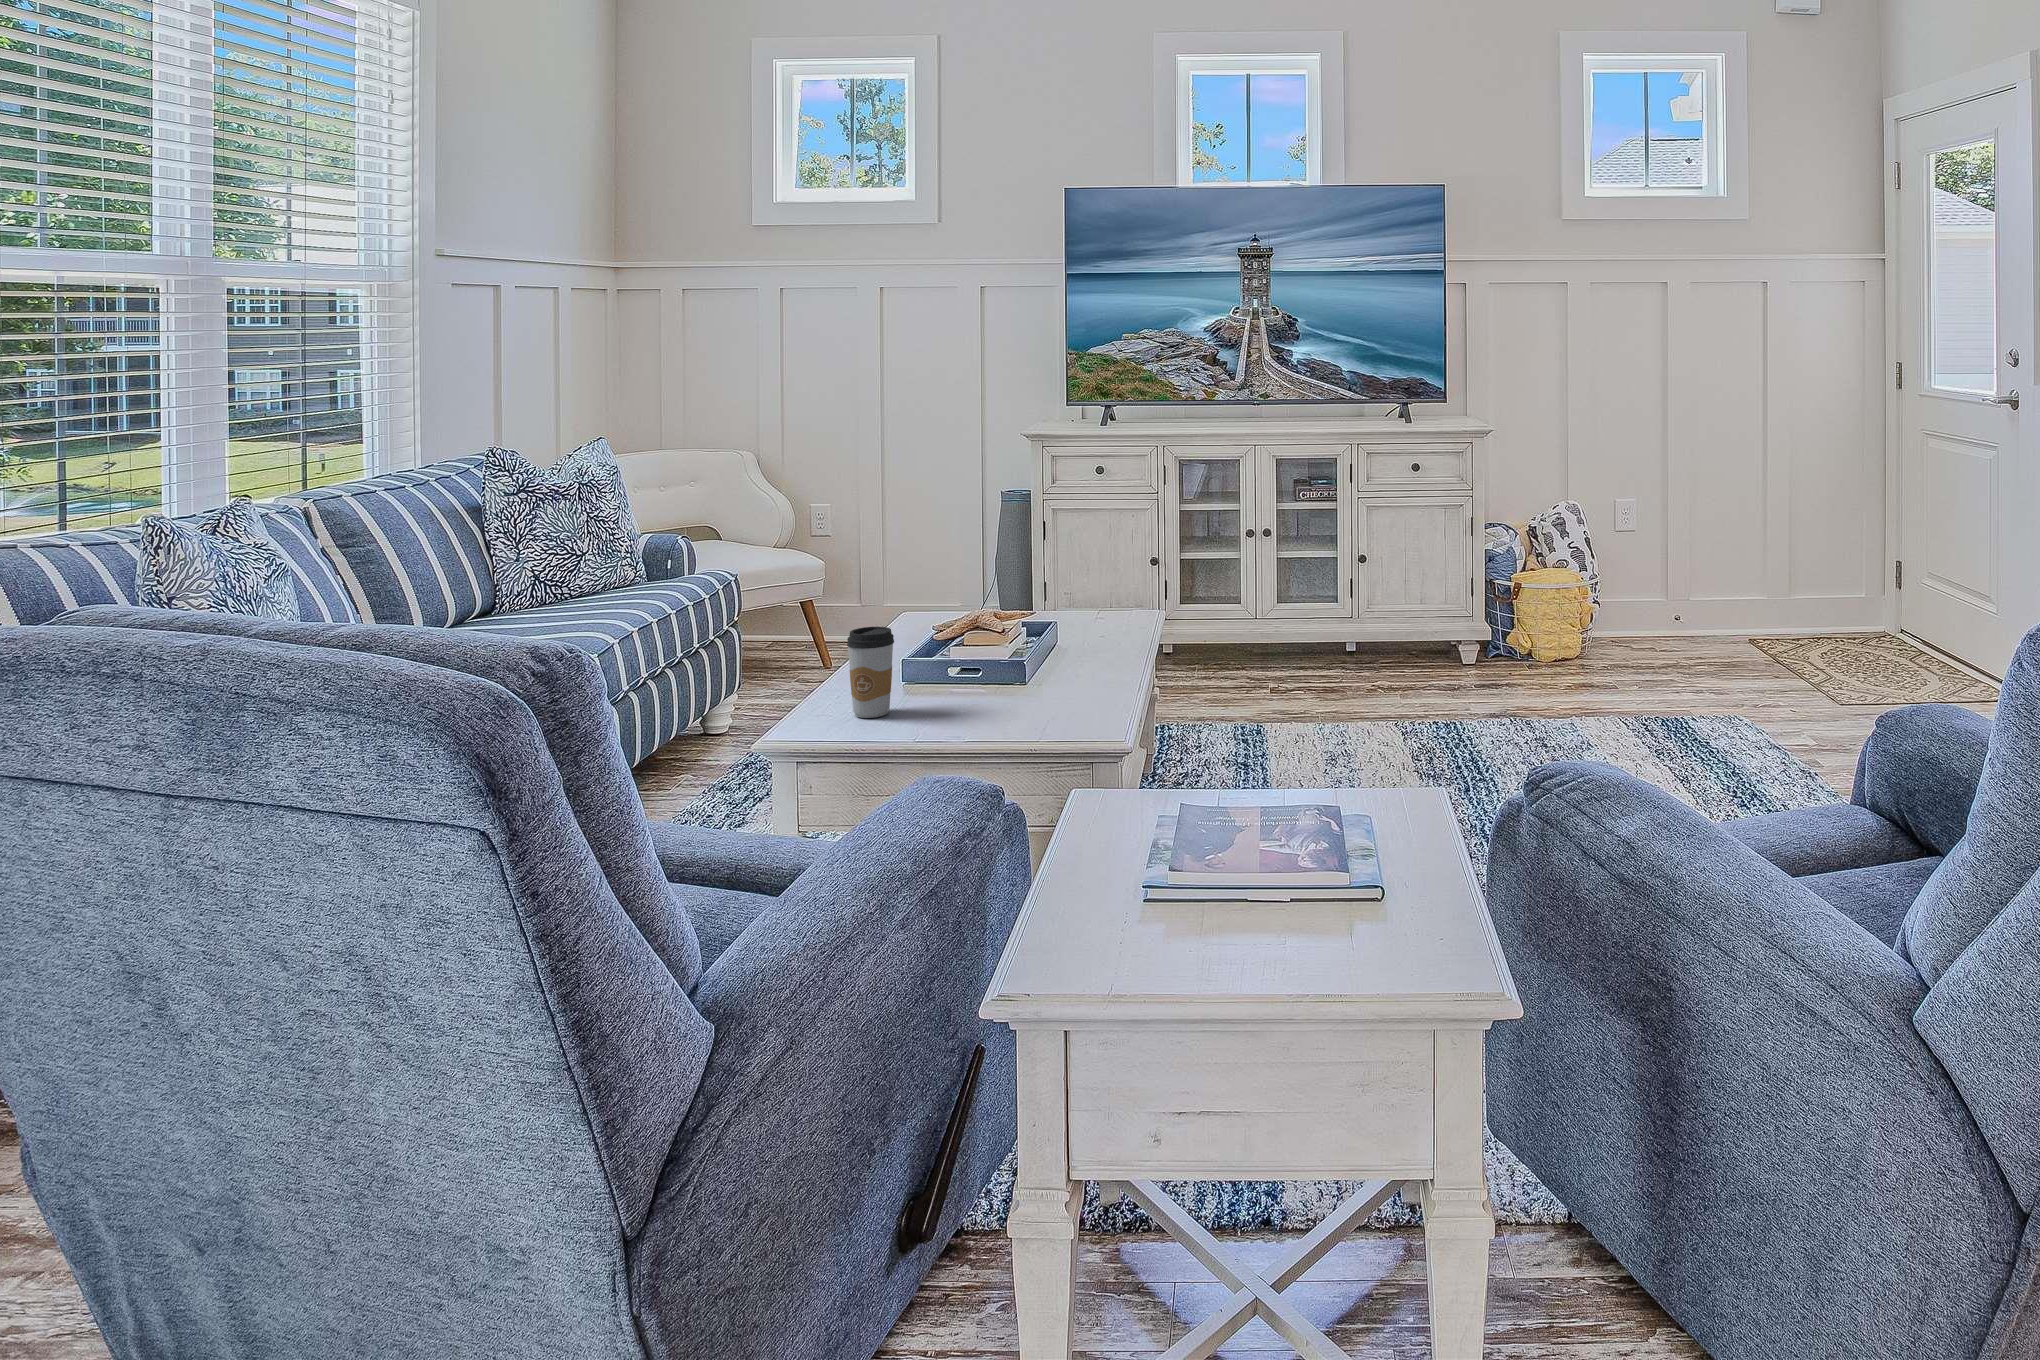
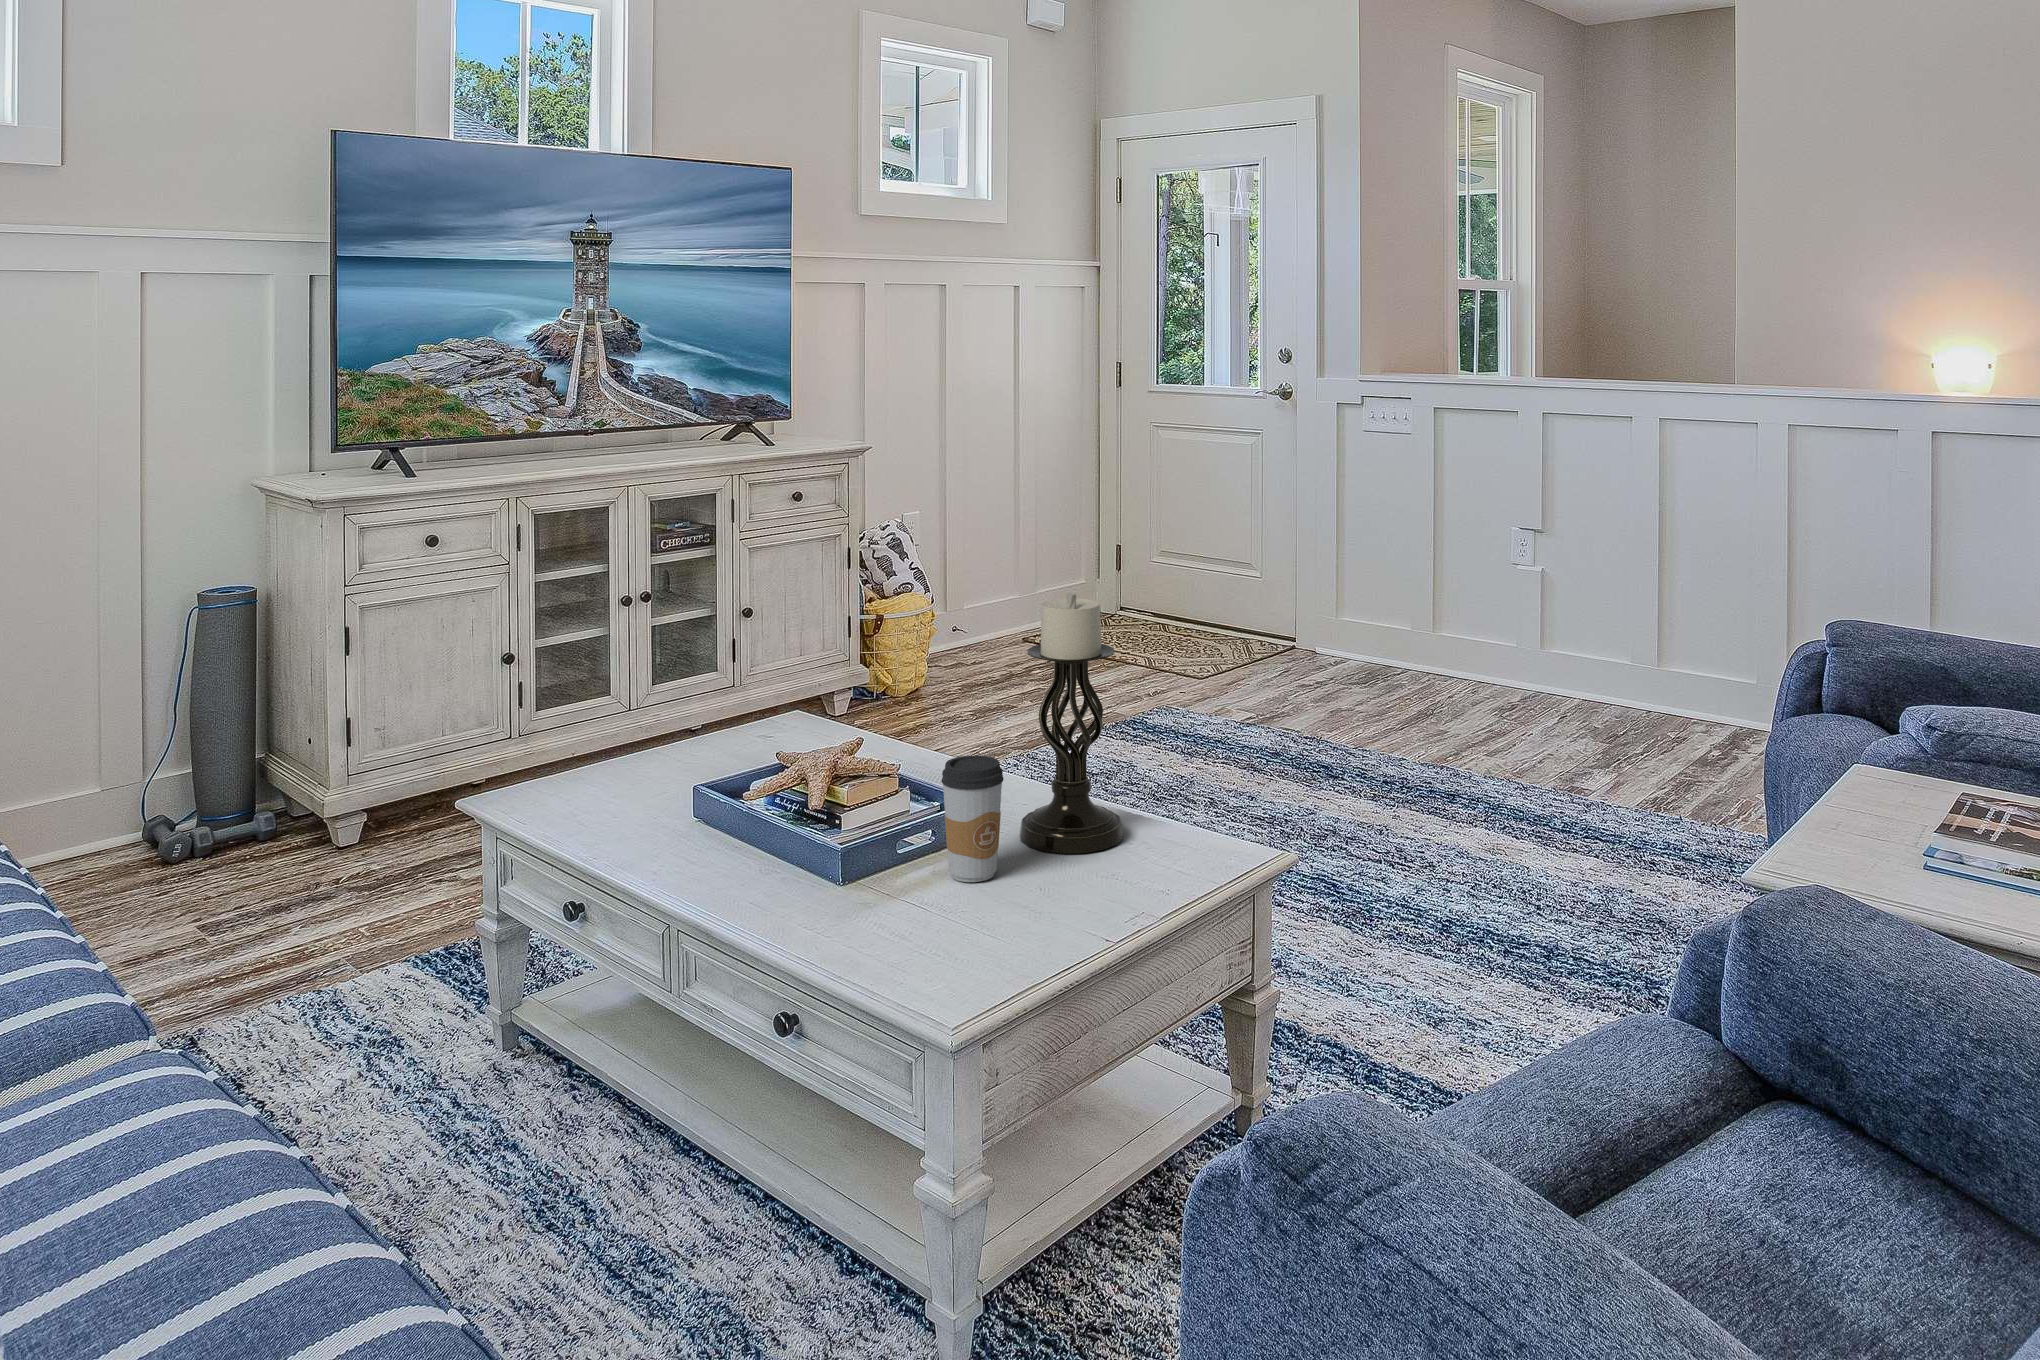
candle holder: none [943,520,1027,724] -> present [1020,593,1123,854]

